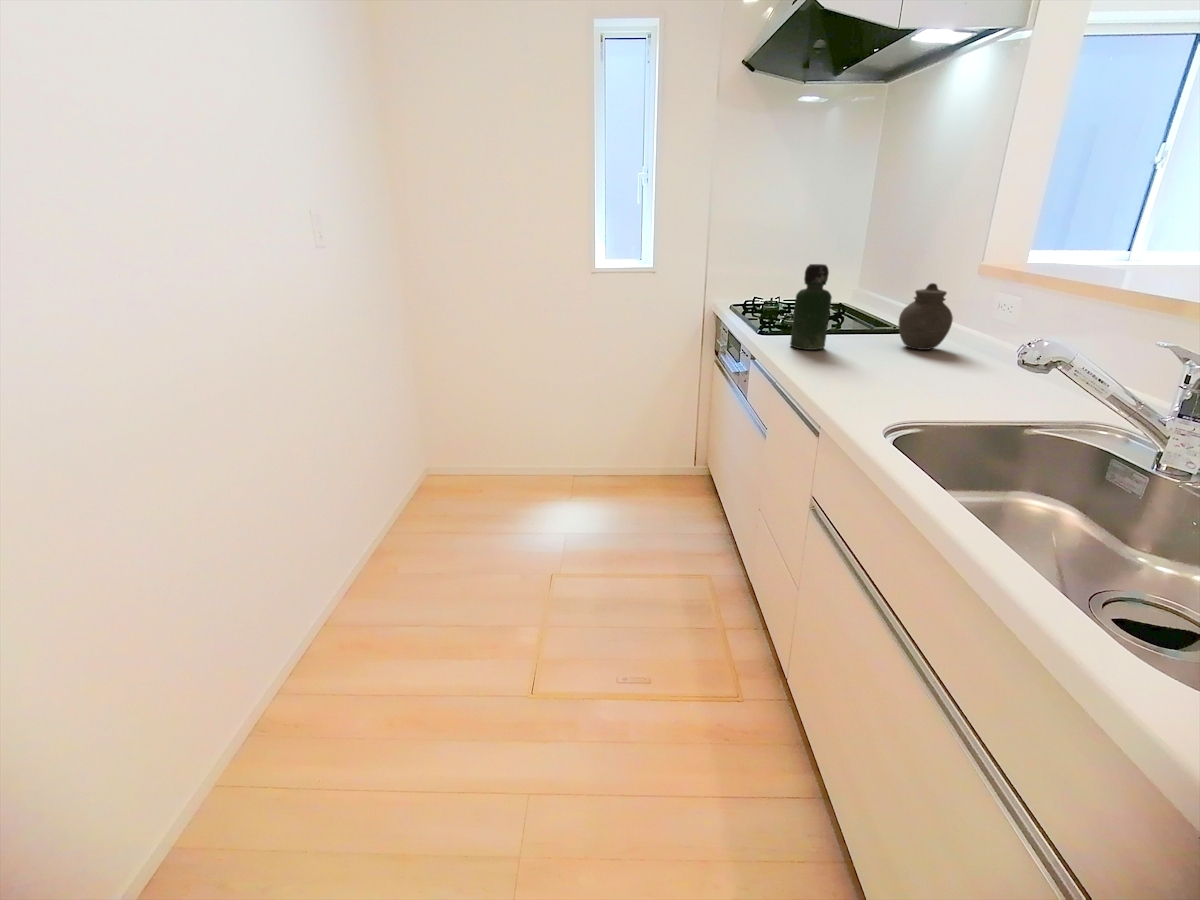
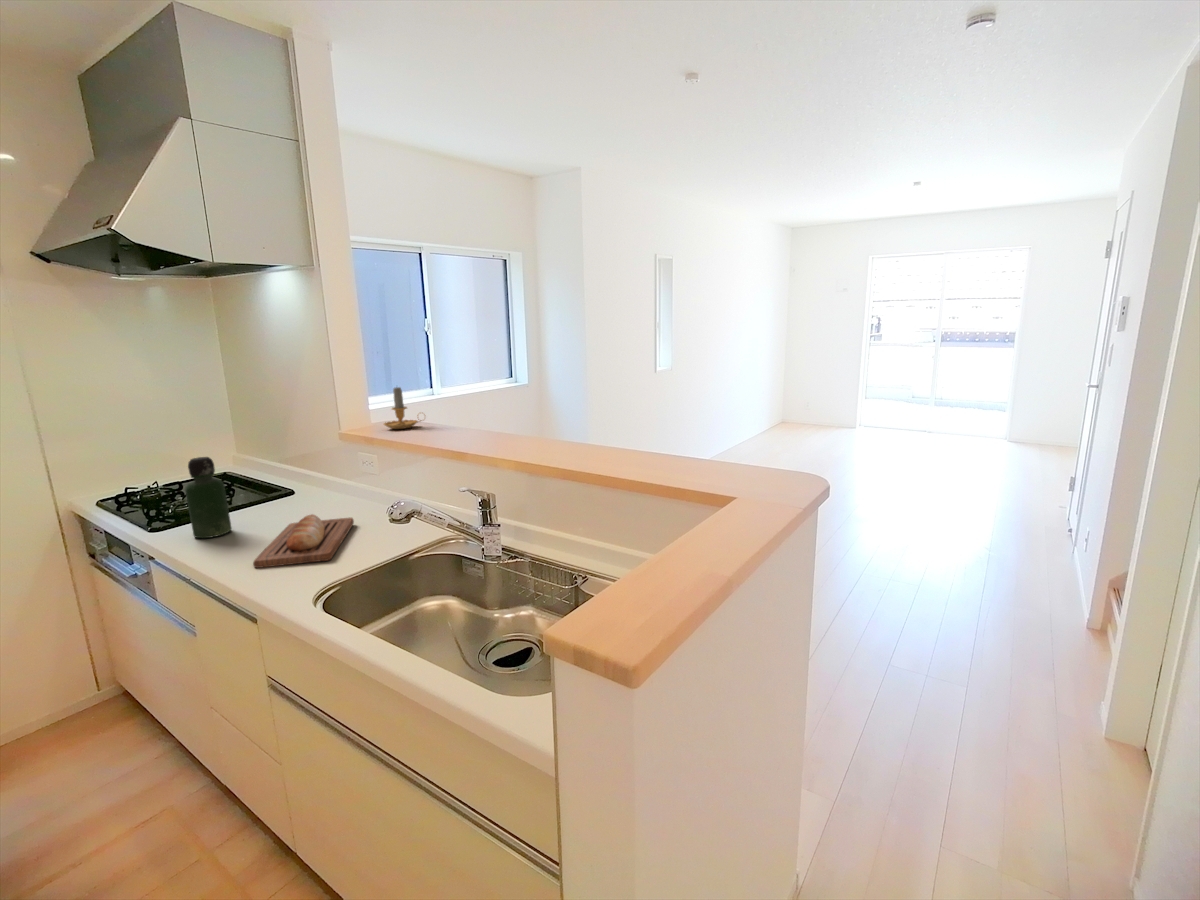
candle: none [1044,205,1119,271] -> present [384,387,422,429]
jar: present [899,283,953,350] -> none [293,454,337,508]
bread loaf: none [832,348,959,401] -> present [253,514,354,568]

